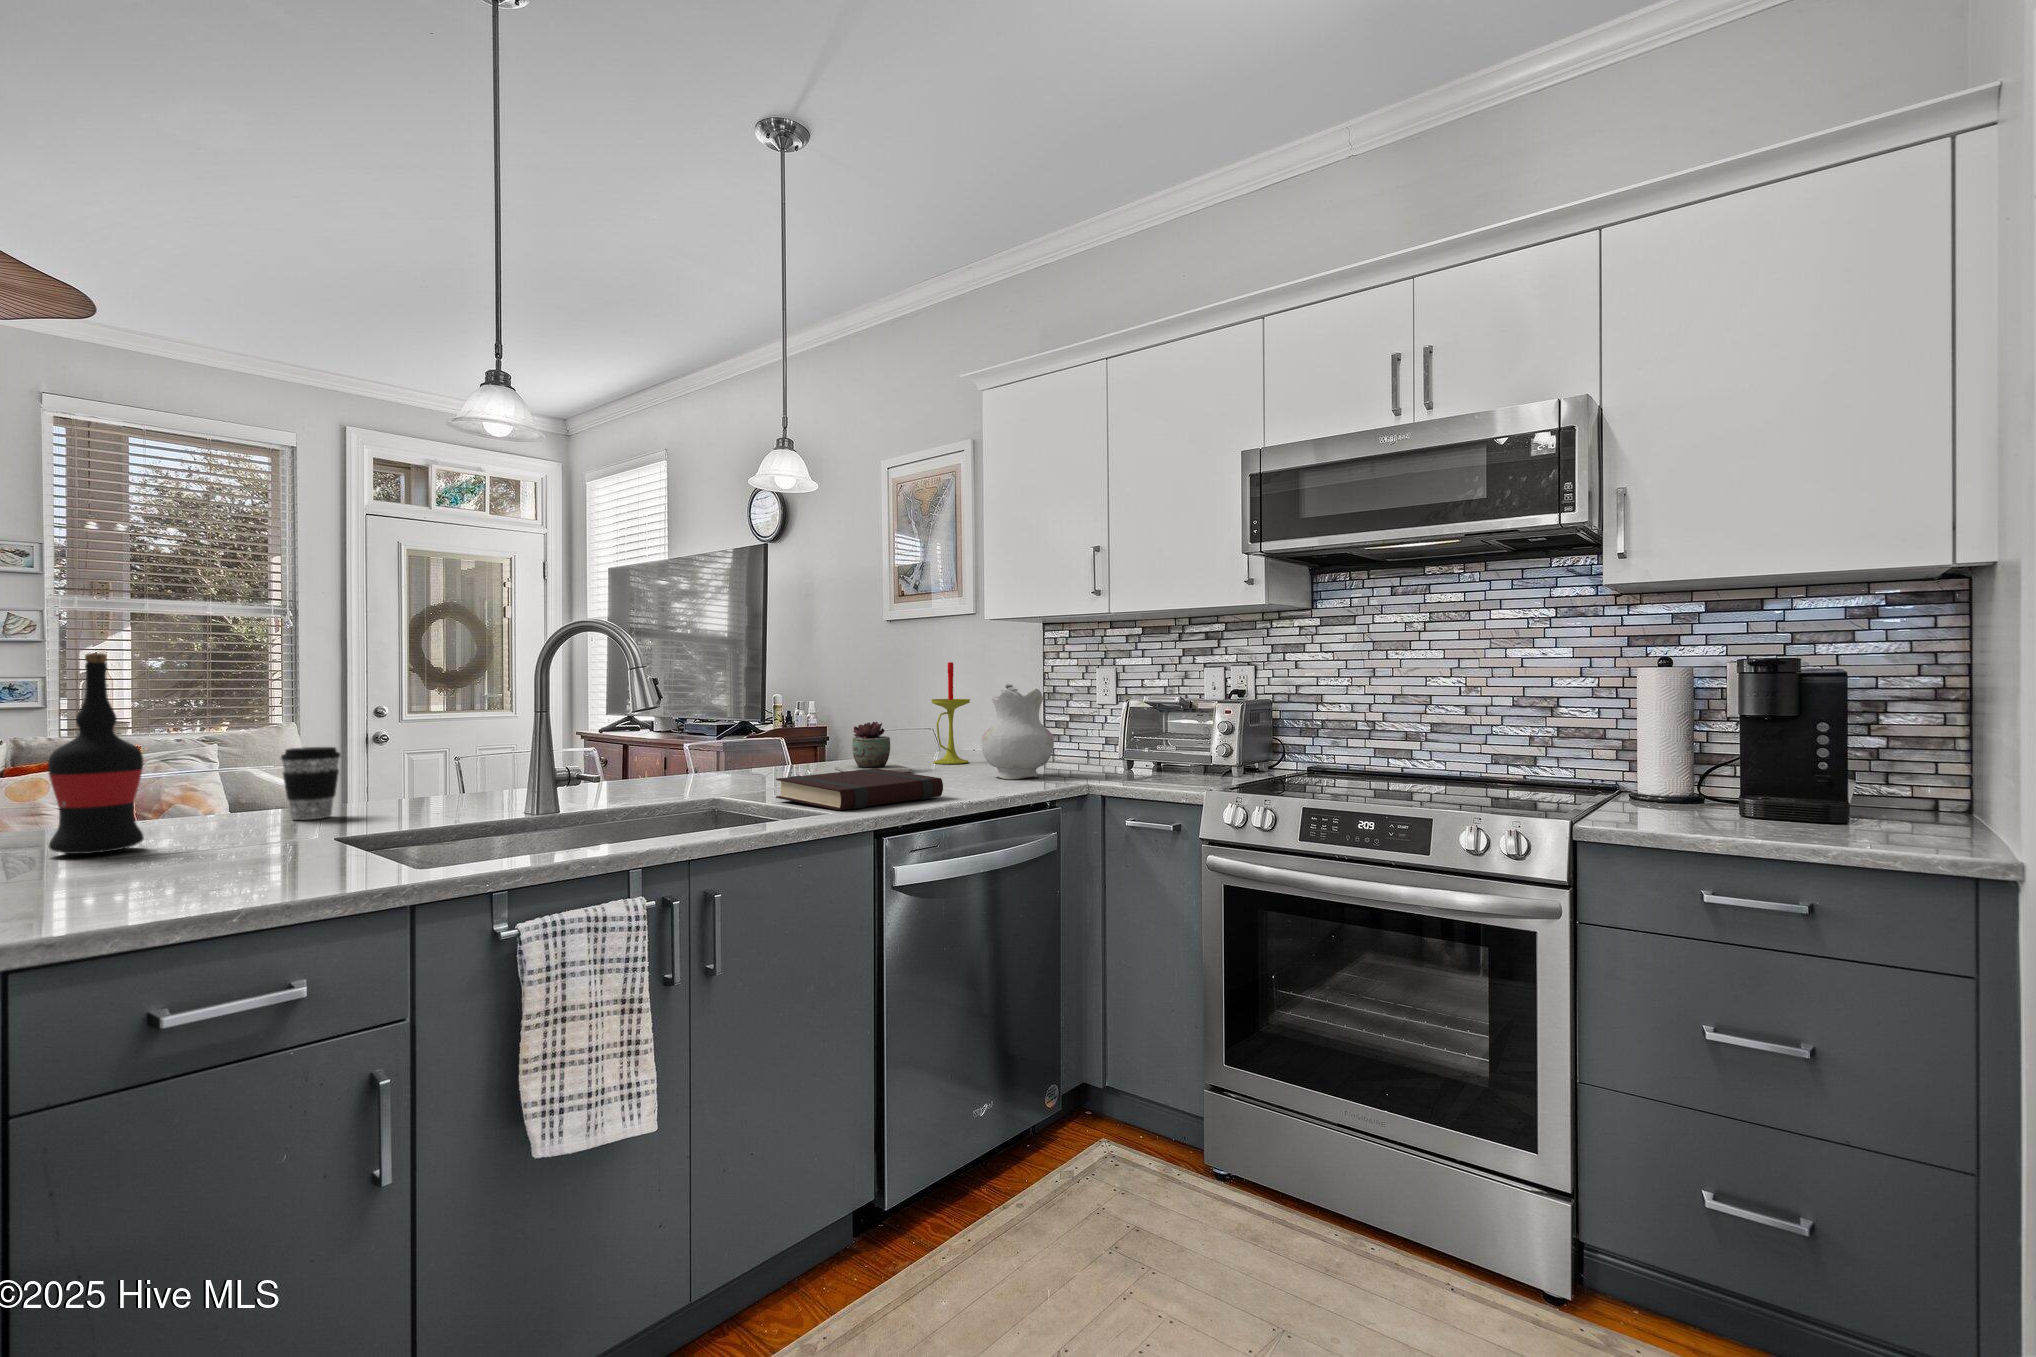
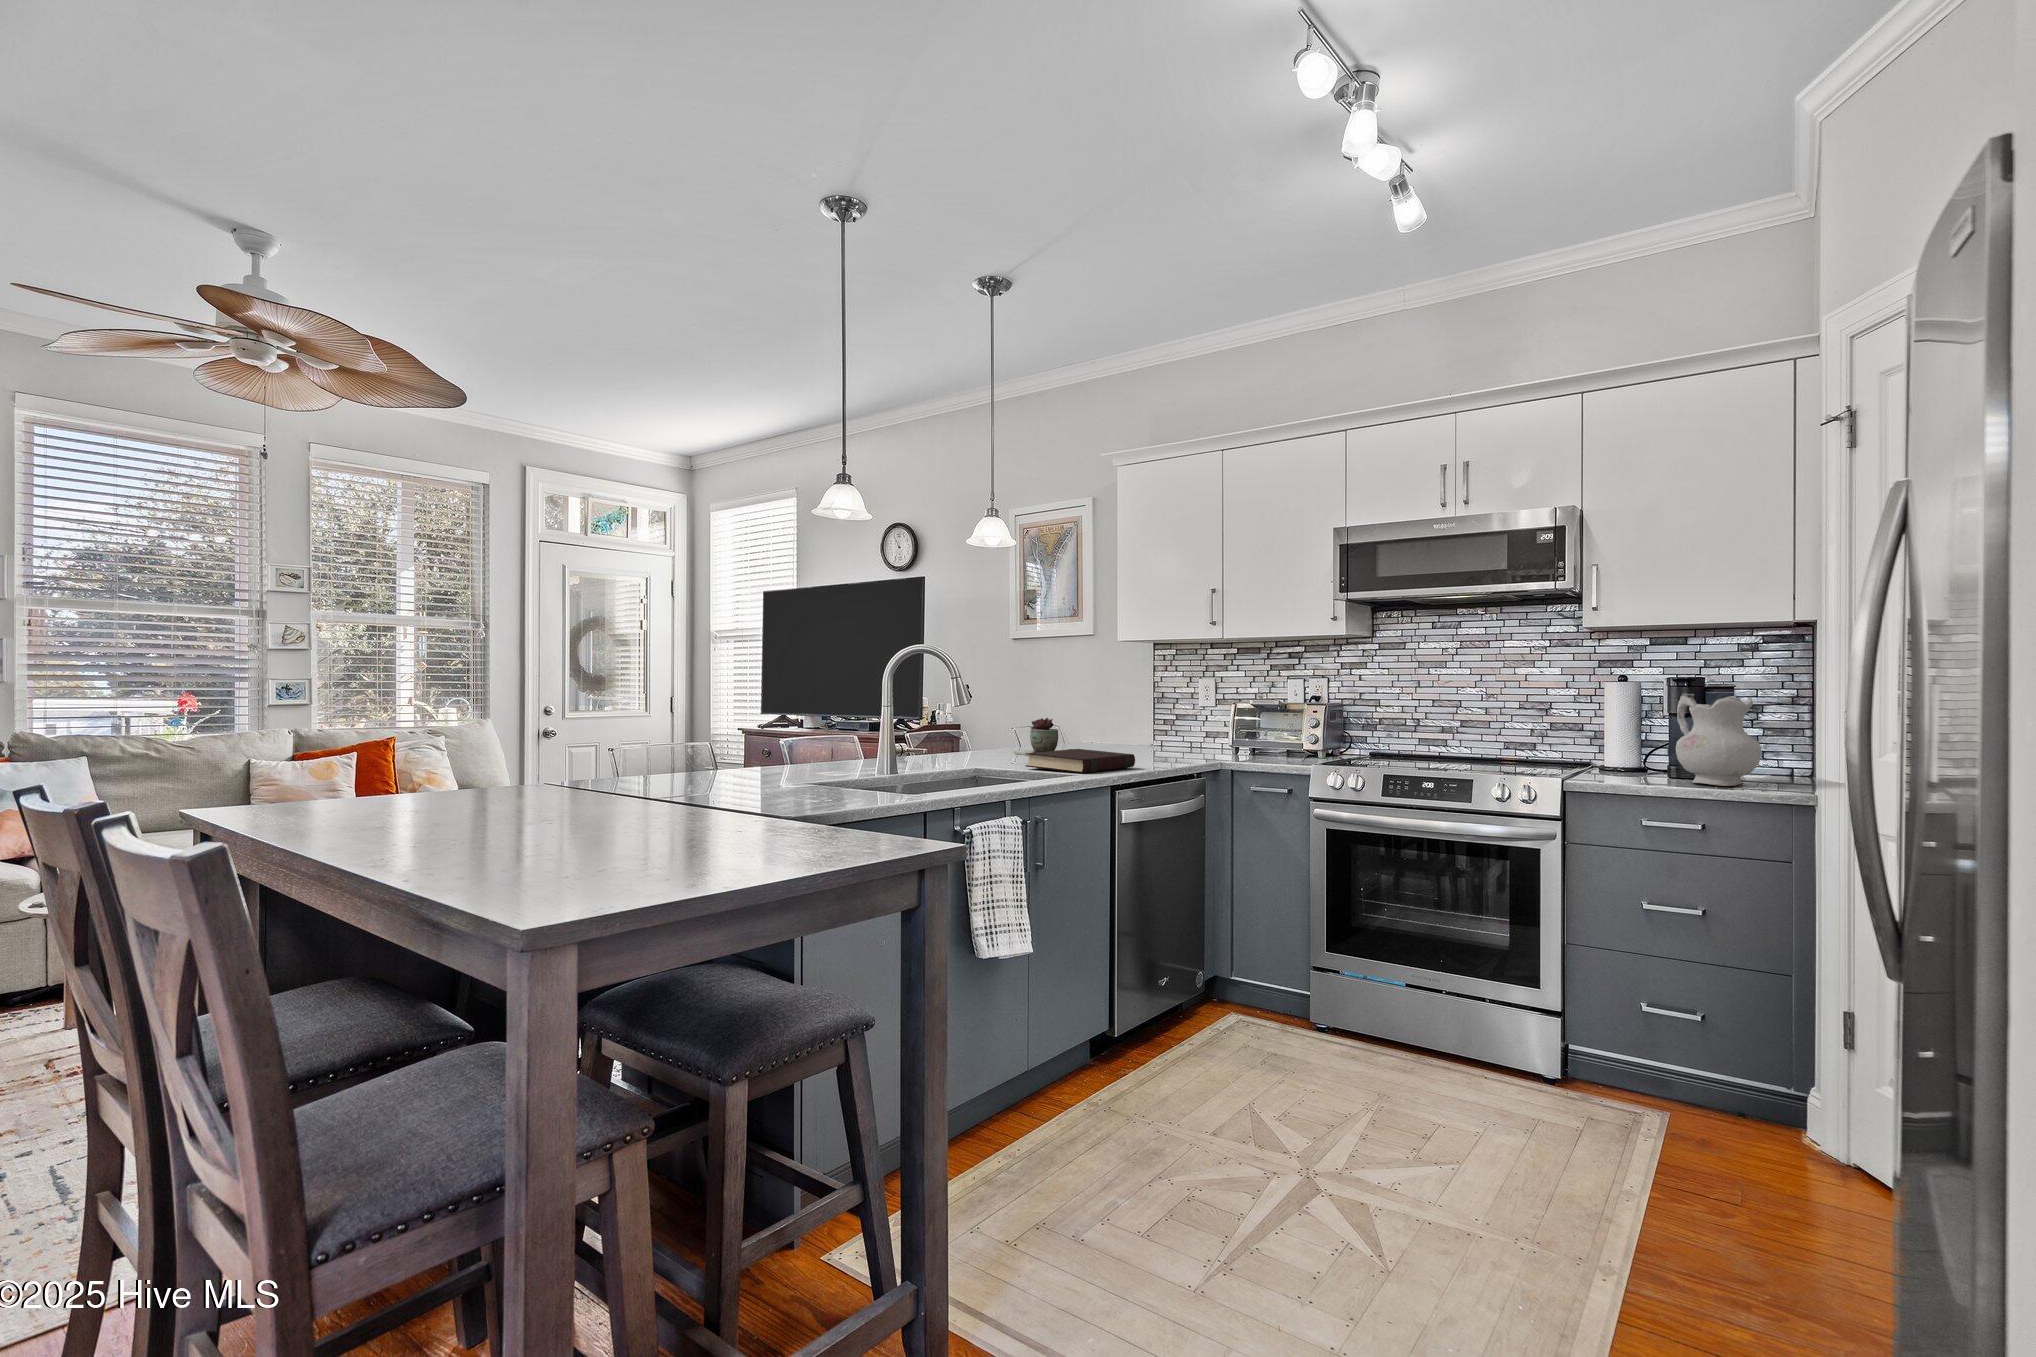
wine bottle: present [48,653,144,854] -> none [660,665,706,786]
candle: present [931,662,970,764] -> none [1076,671,1107,751]
ceramic pitcher: present [982,684,1054,779] -> present [1676,693,1761,786]
coffee cup: present [281,747,341,820] -> none [726,727,760,775]

